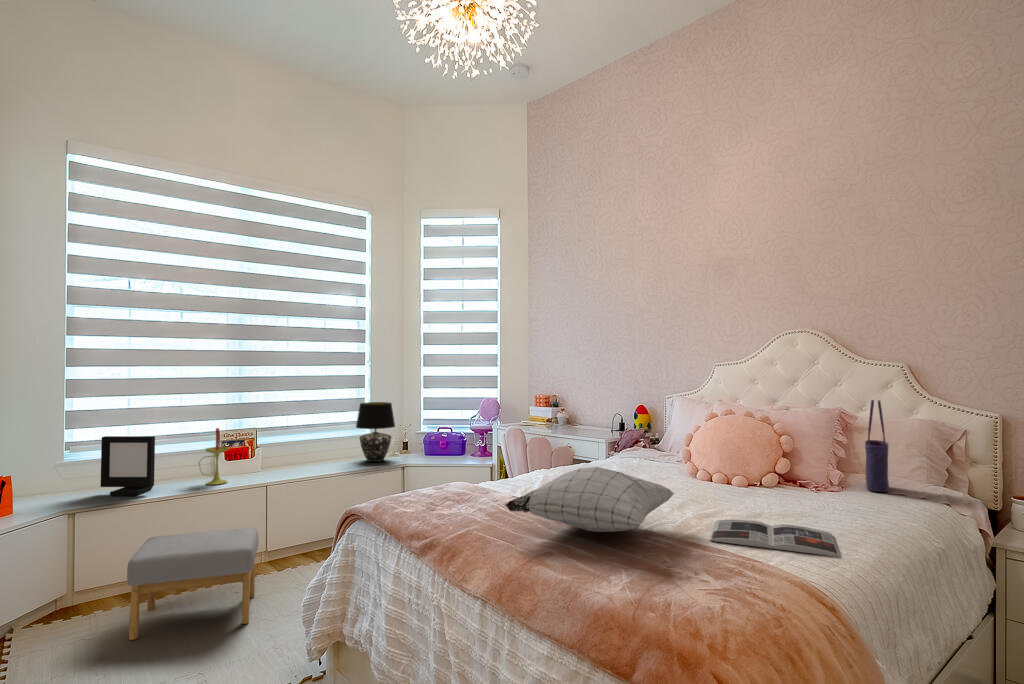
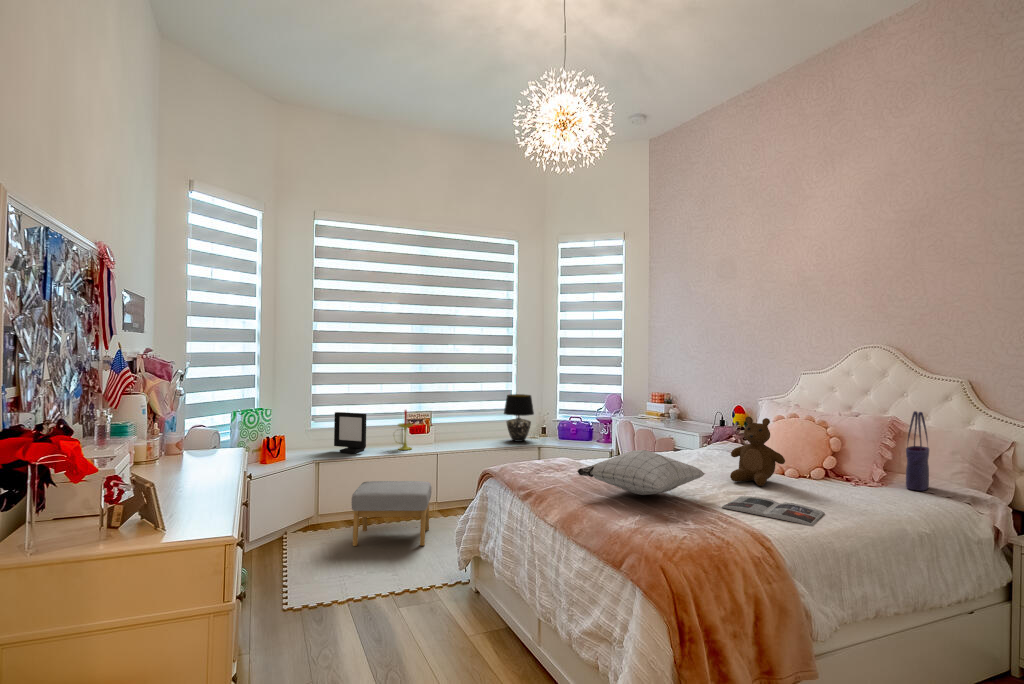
teddy bear: none [677,414,746,502] -> present [730,416,785,486]

